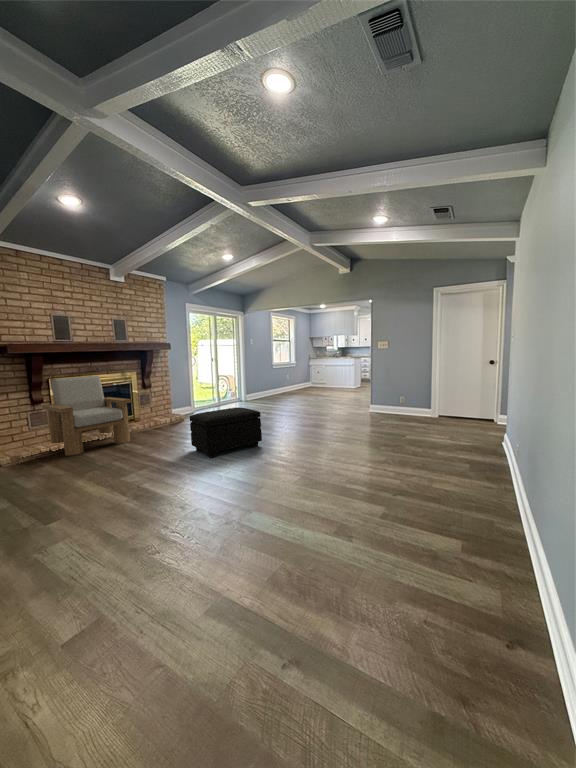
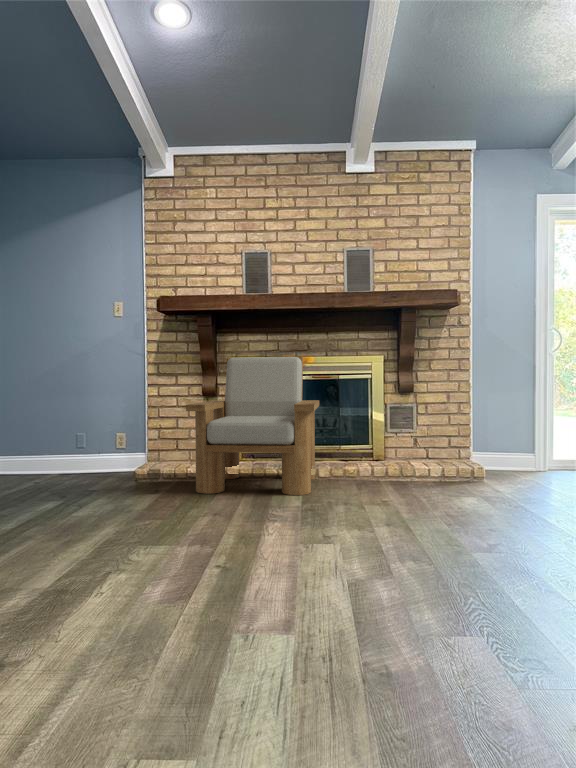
footstool: present [189,407,262,457] -> none [285,455,532,645]

